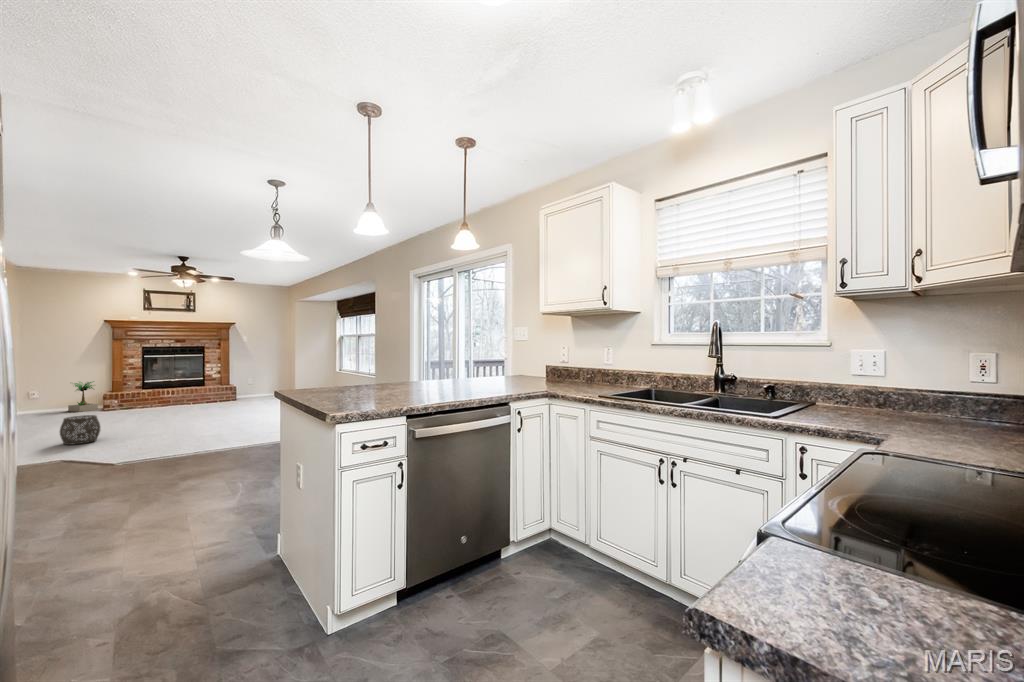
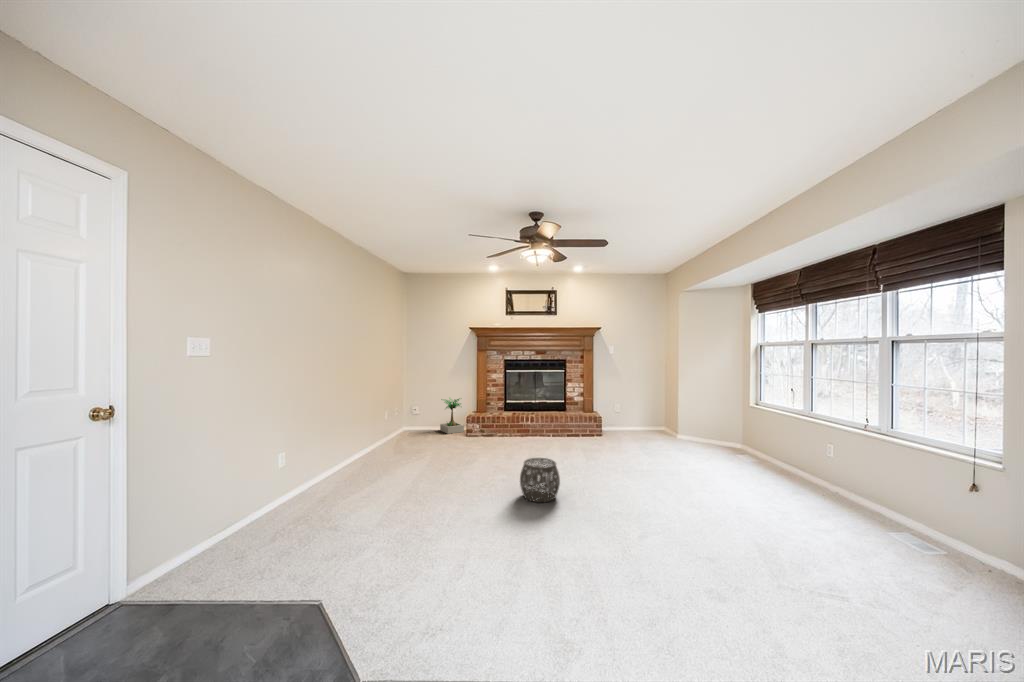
woven basket: present [60,415,100,445] -> present [520,458,560,502]

